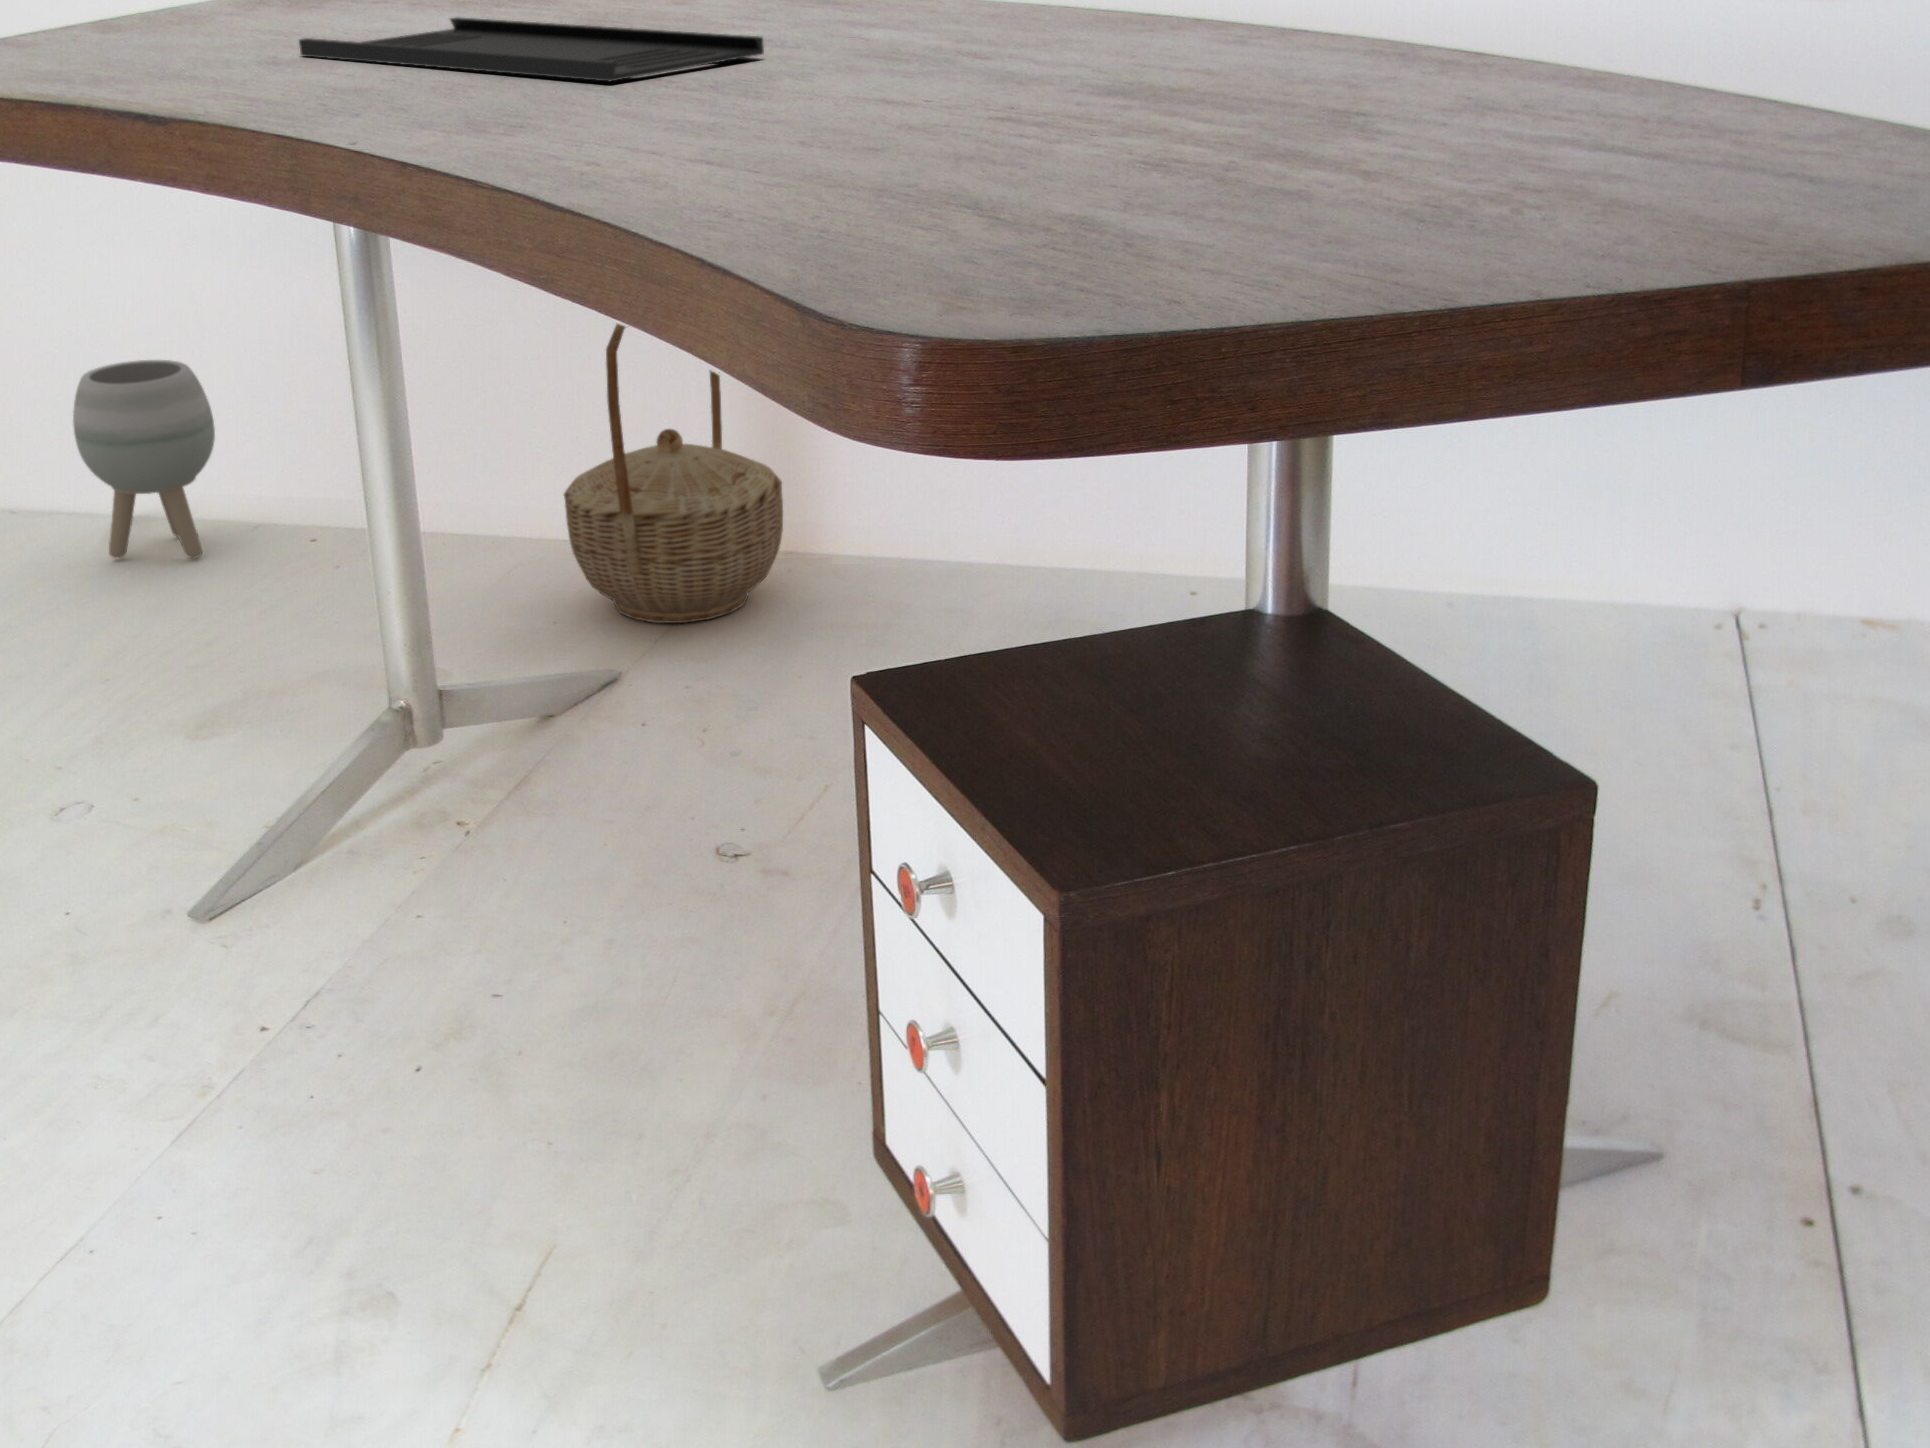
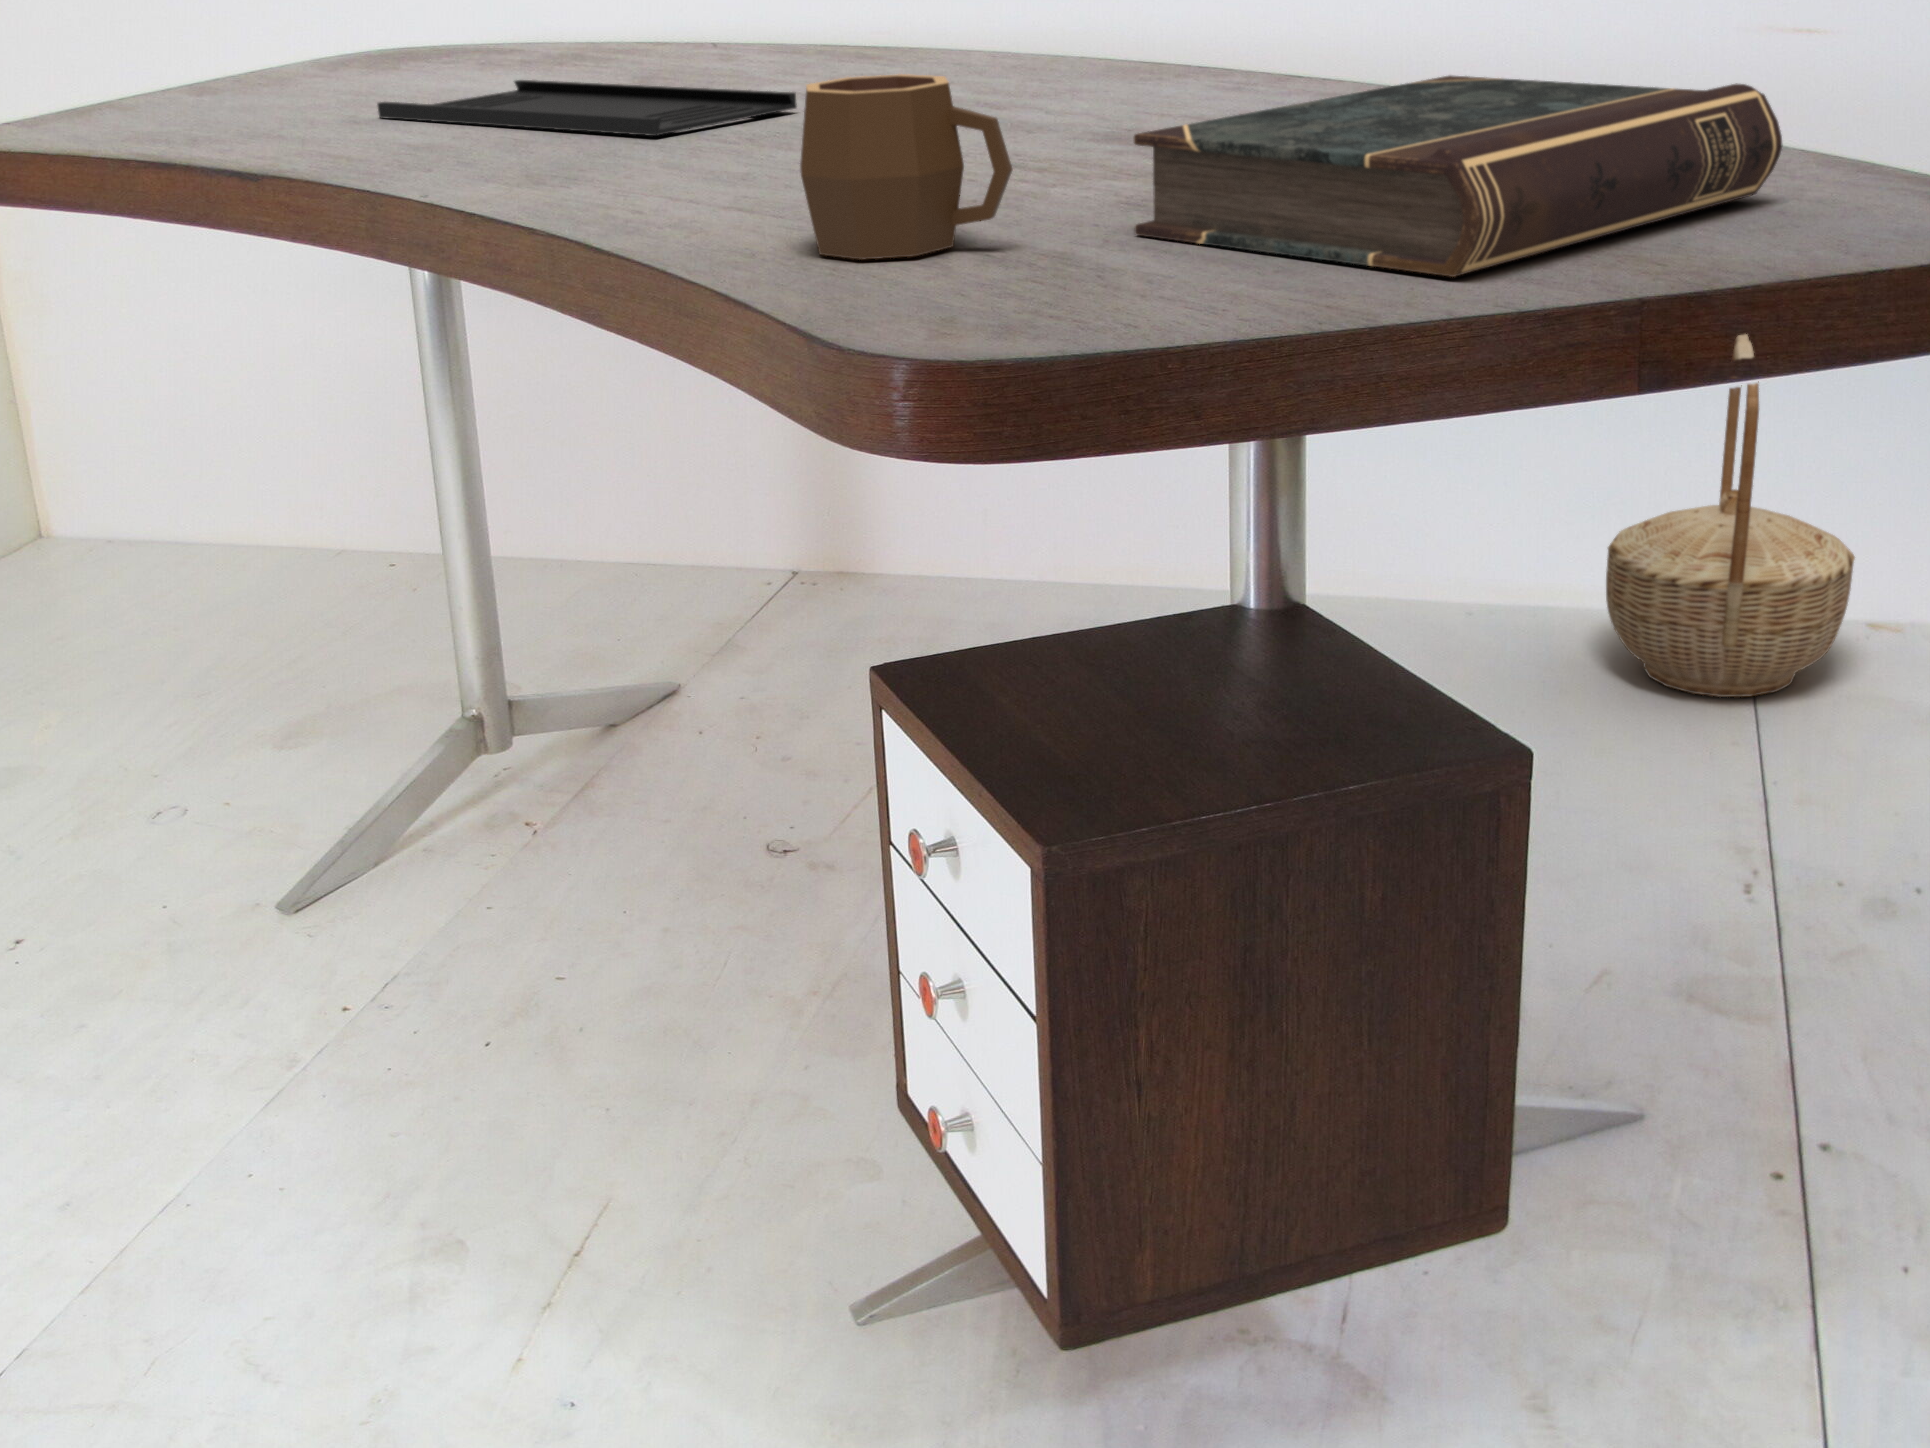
mug: none [787,15,1029,225] -> present [800,74,1013,259]
book: none [1162,30,1877,257] -> present [1134,75,1782,277]
basket: present [564,323,783,623] -> present [1606,334,1855,697]
planter: present [73,360,215,558] -> none [172,399,302,583]

